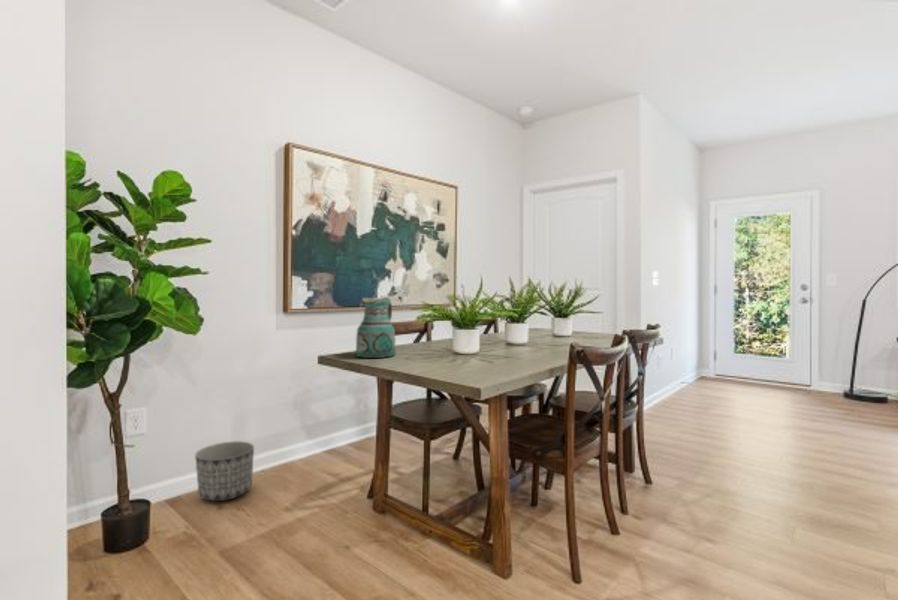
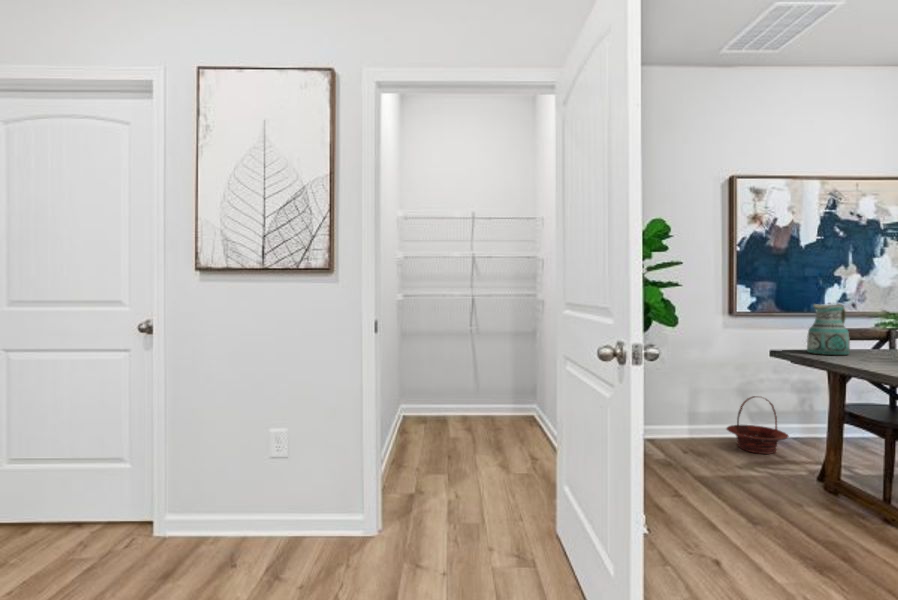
basket: none [280,406,345,476] -> present [727,396,789,454]
planter: present [195,441,254,501] -> none [663,411,707,452]

